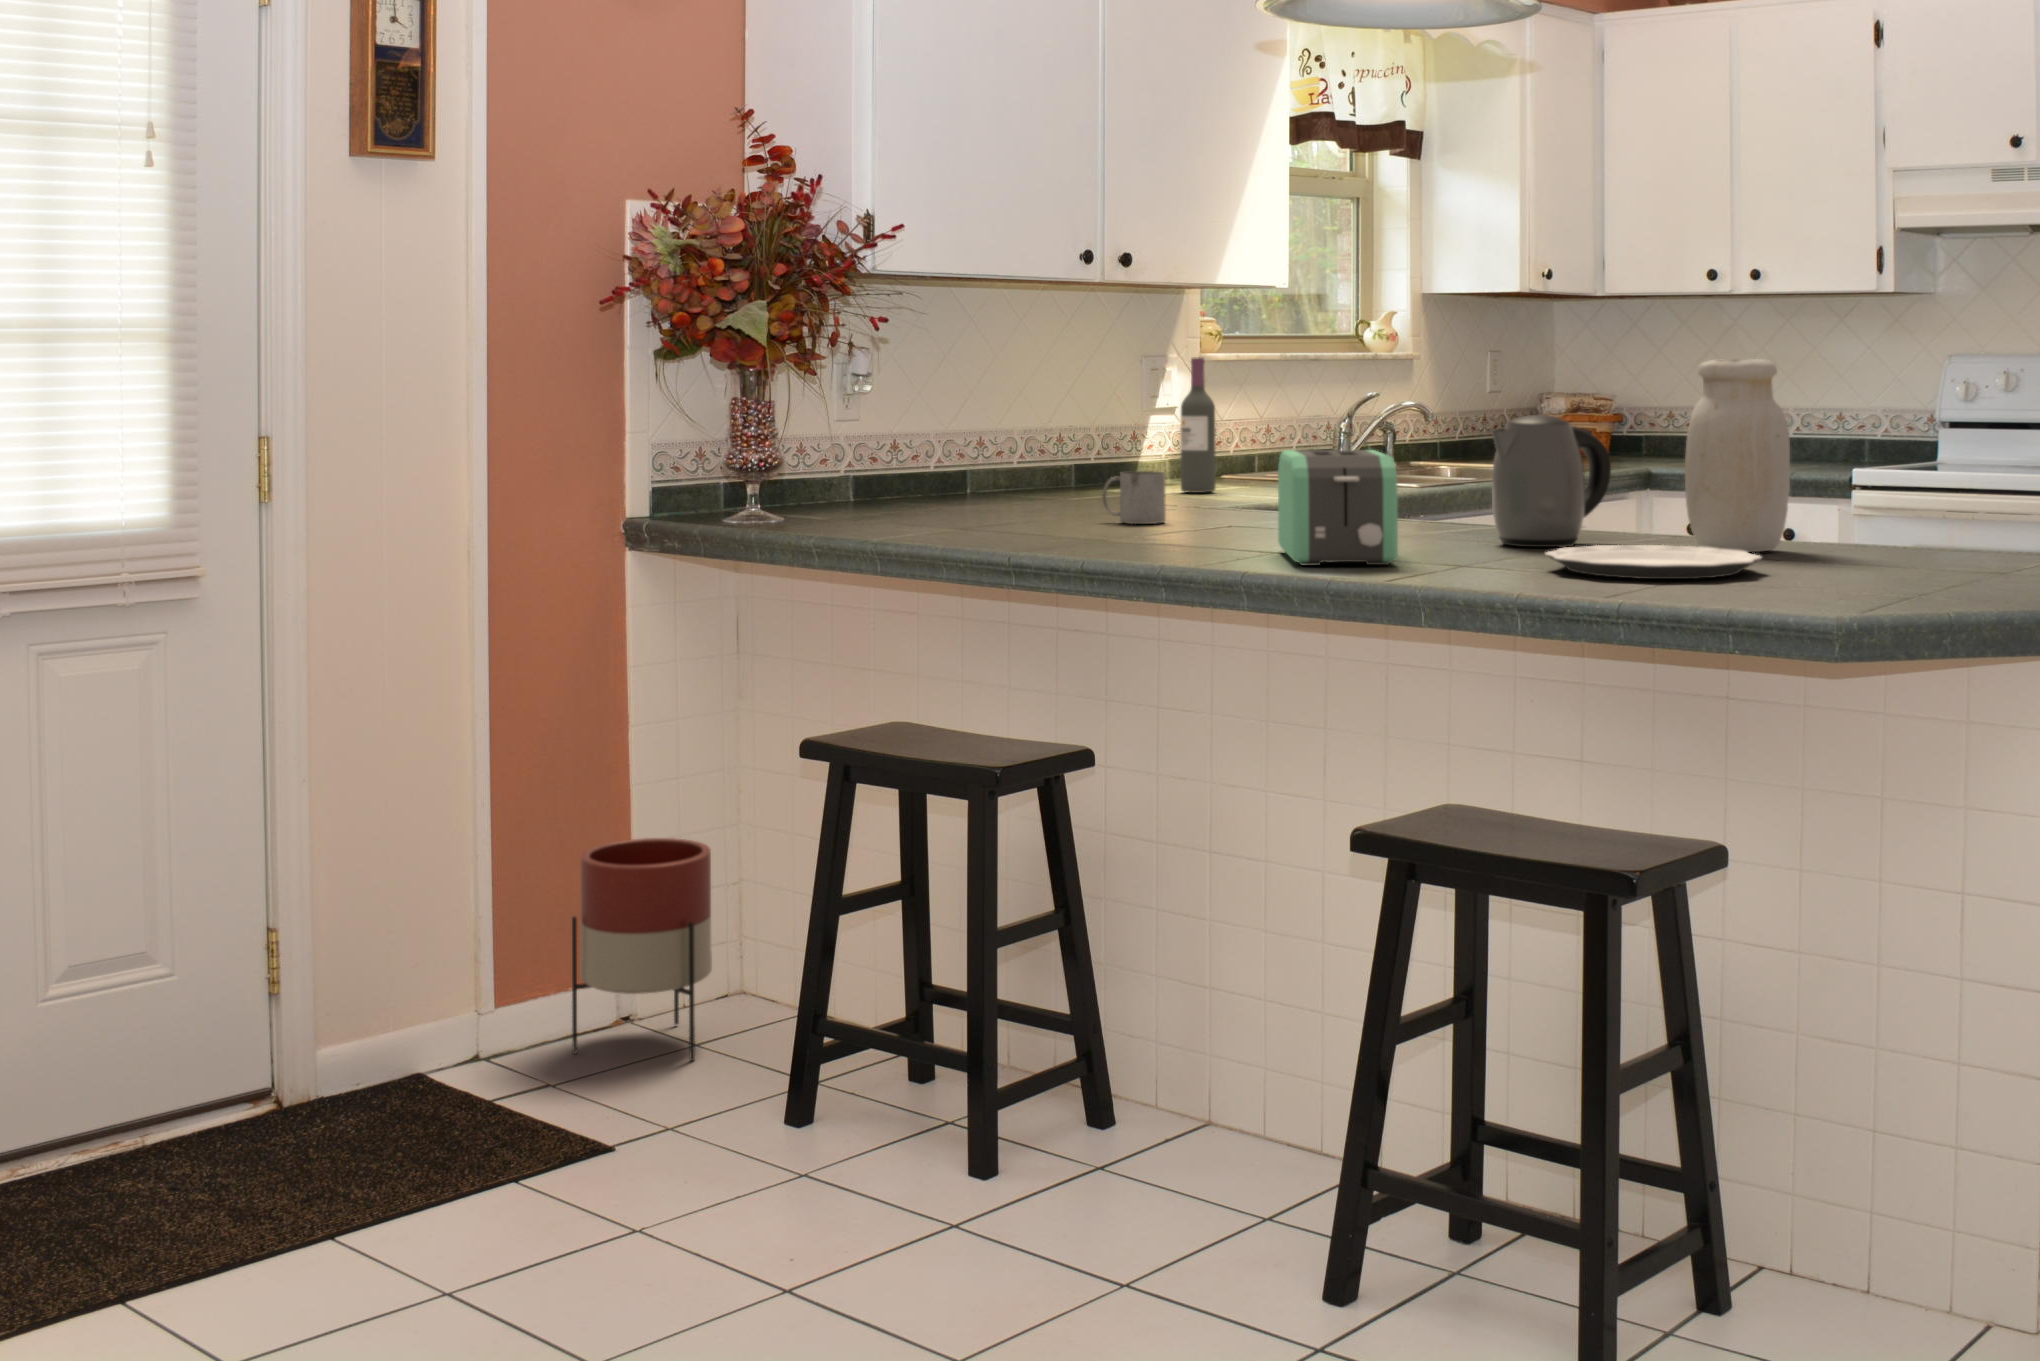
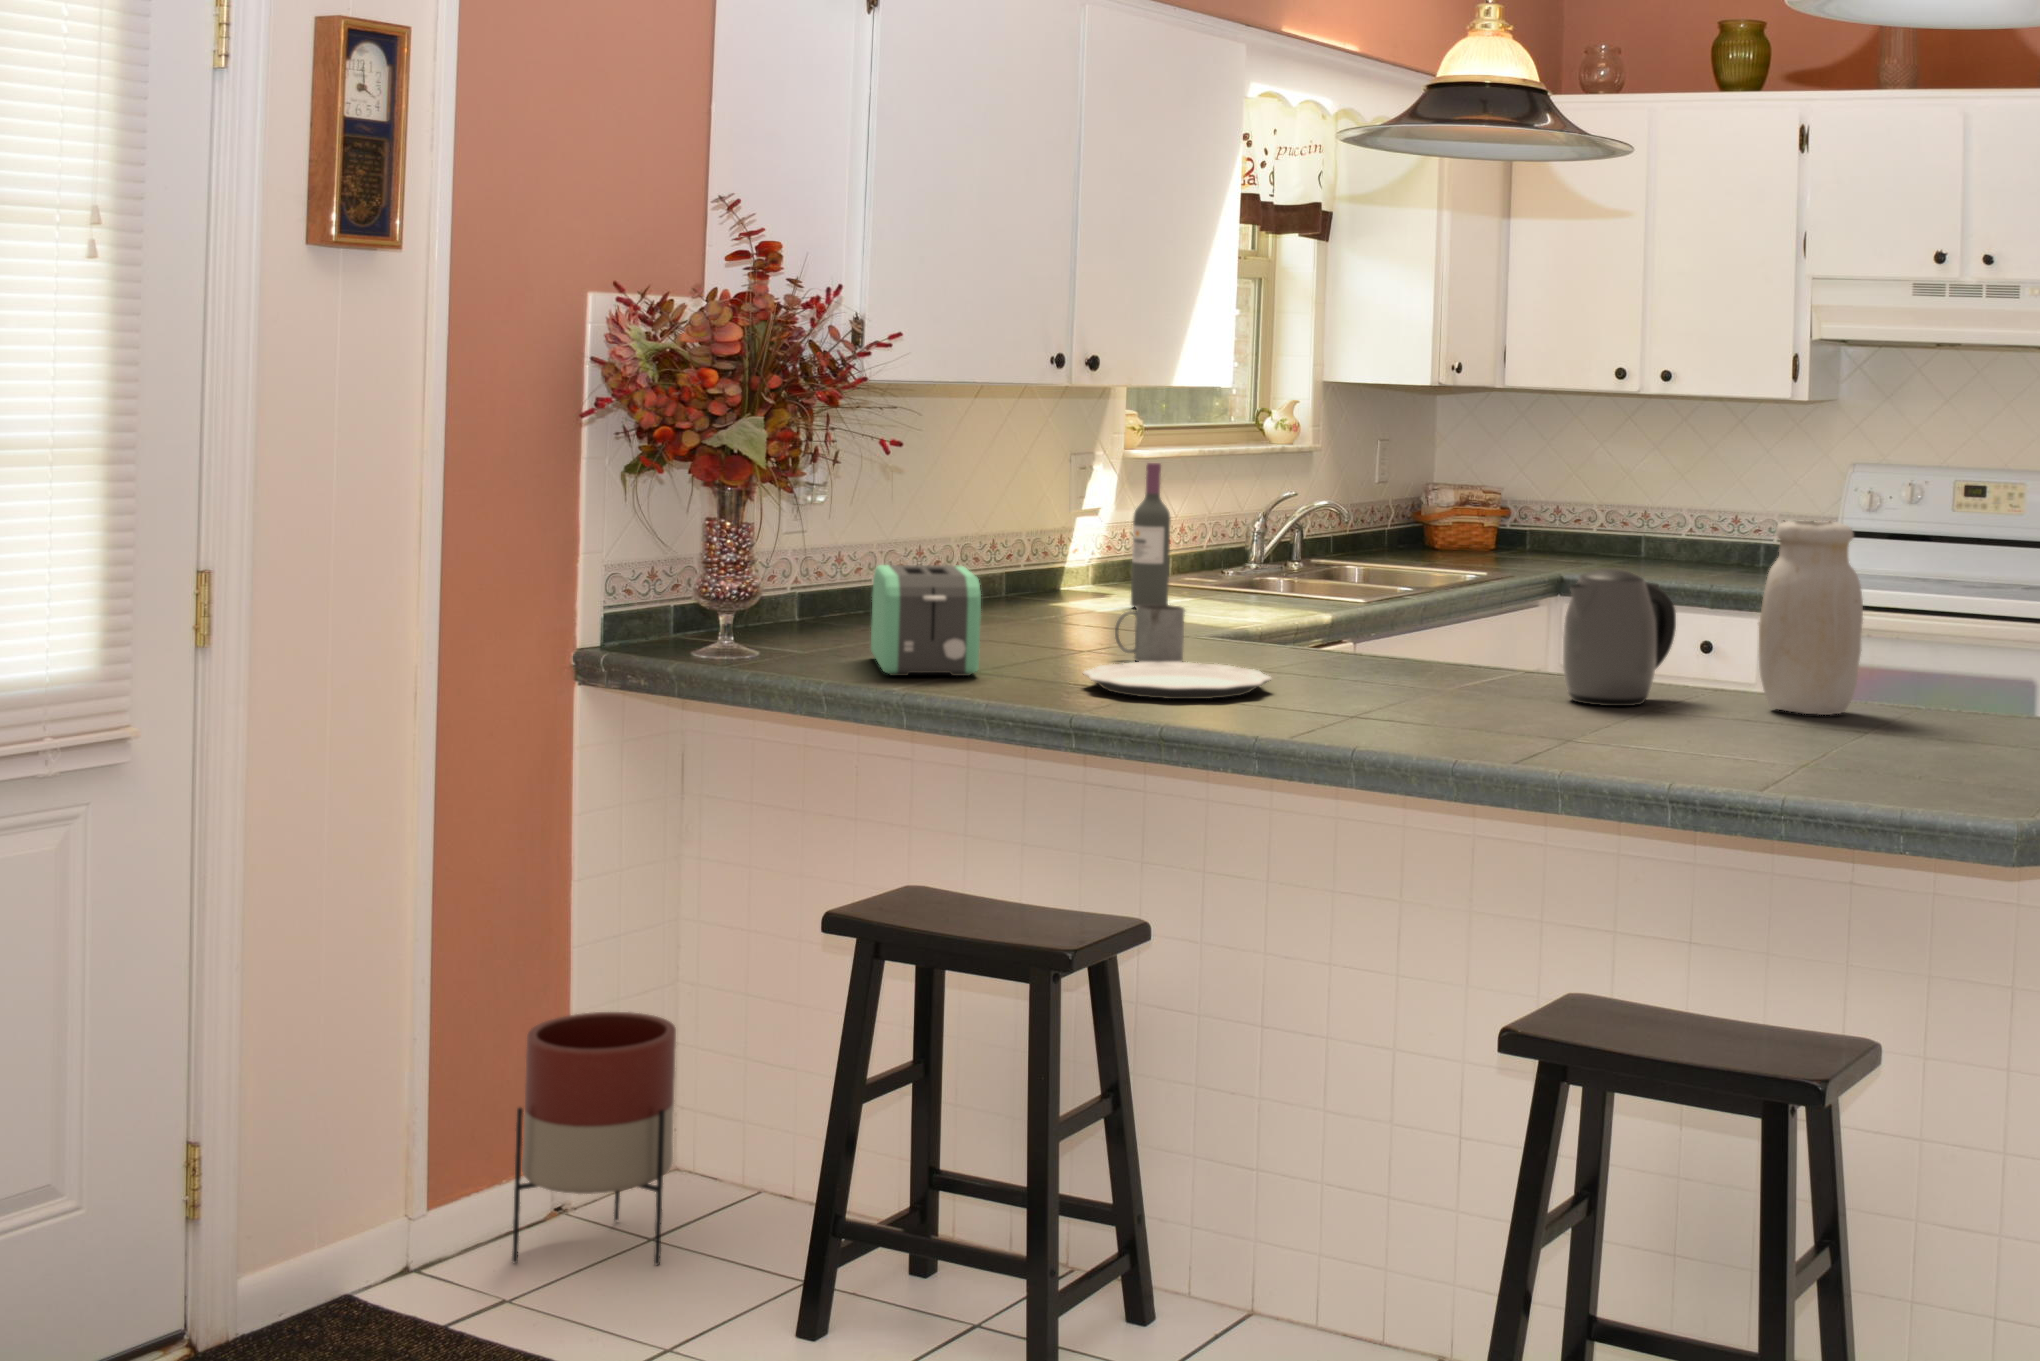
toaster: present [1278,450,1398,565] -> present [871,565,981,676]
plate: present [1545,545,1762,579] -> present [1083,662,1271,699]

